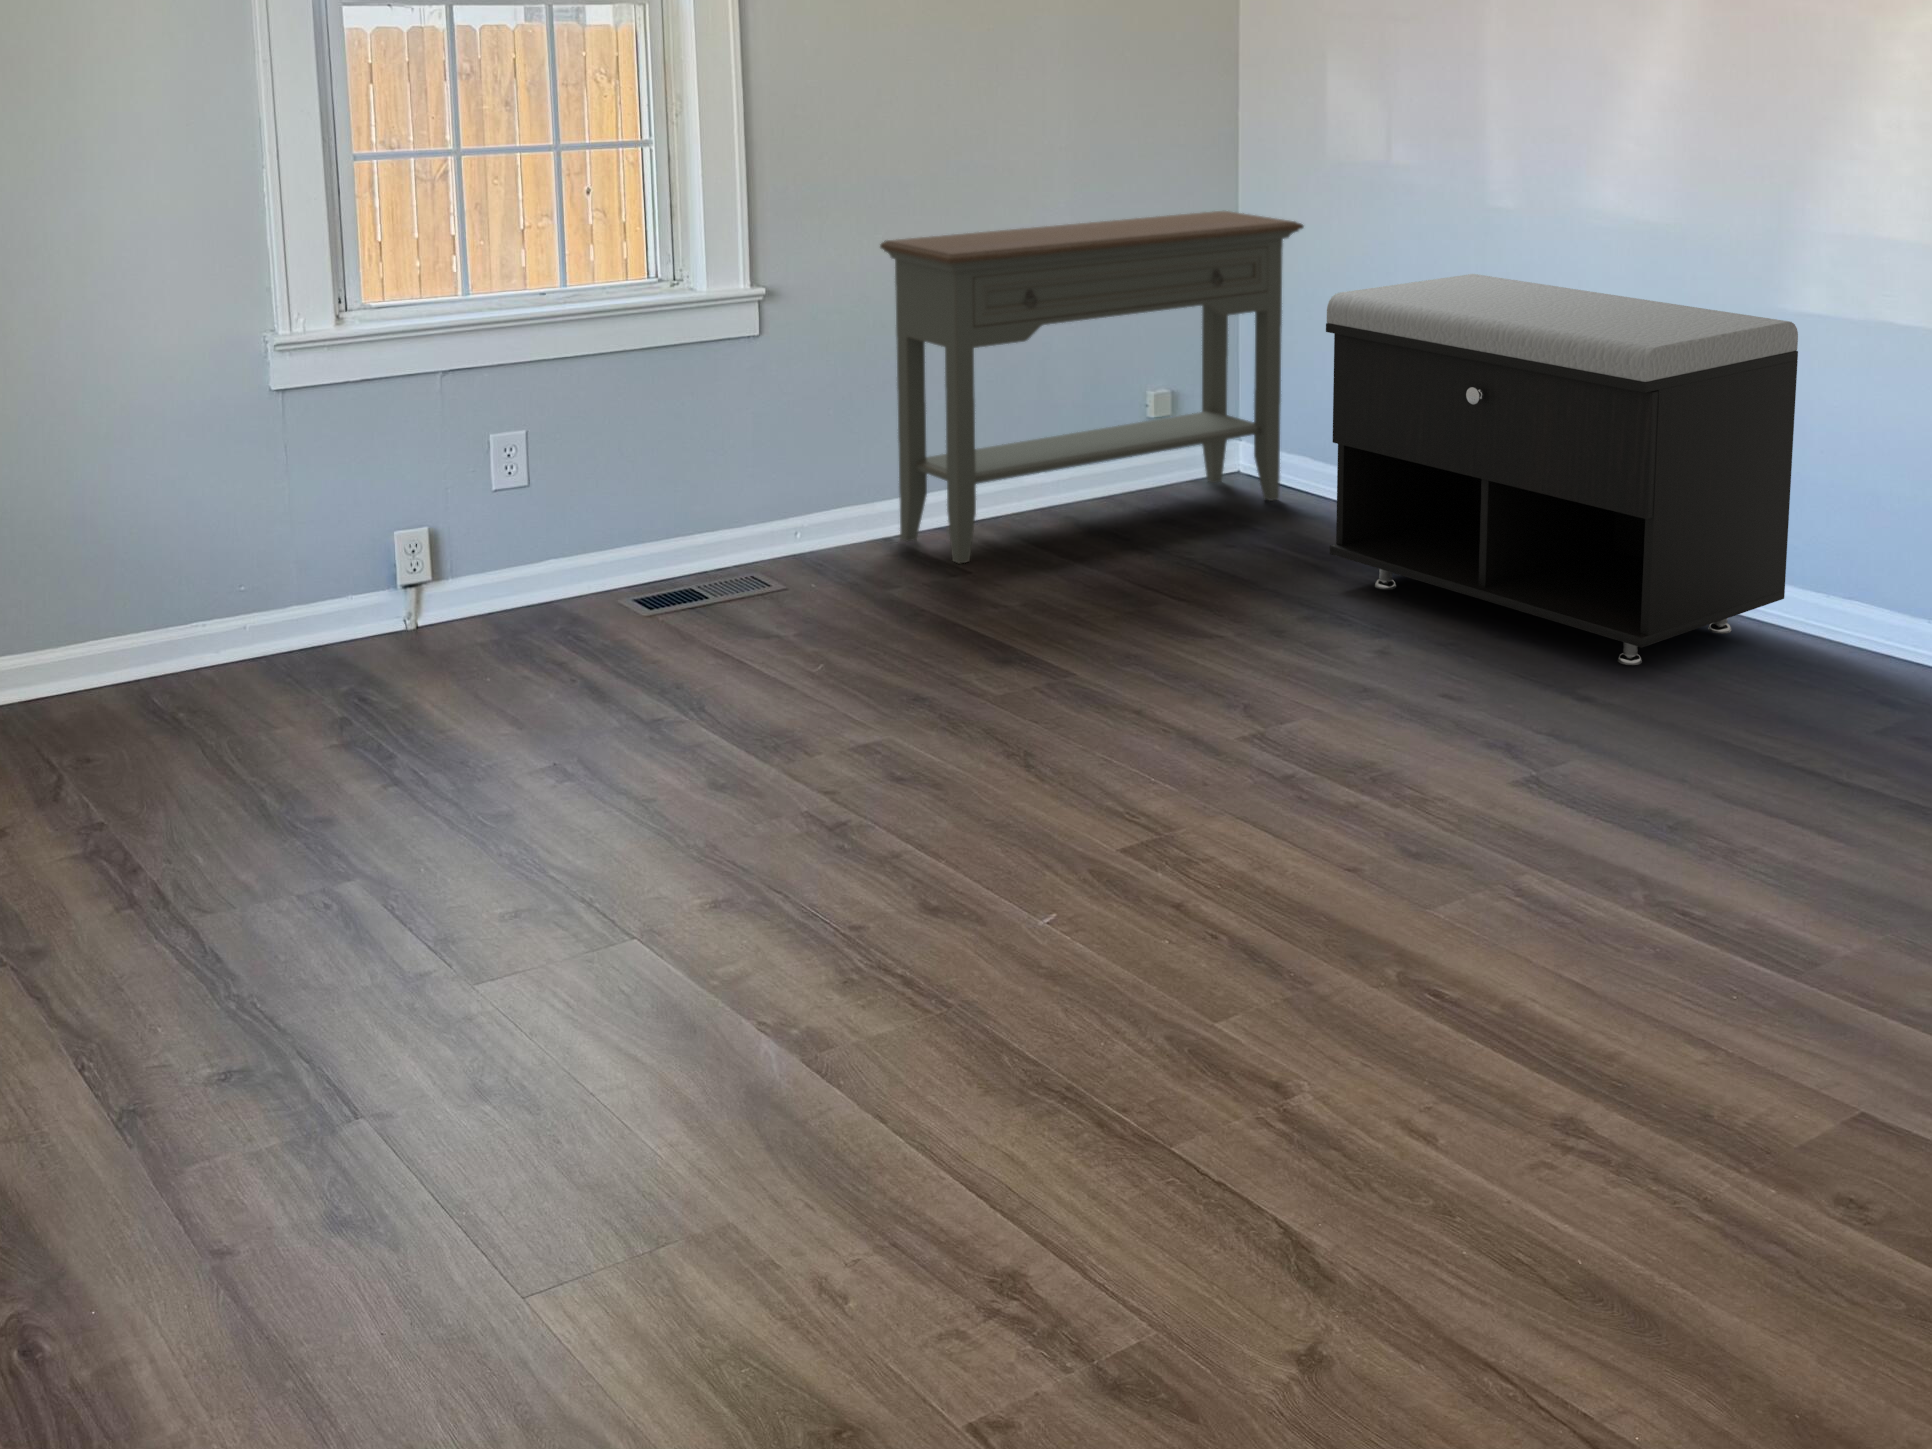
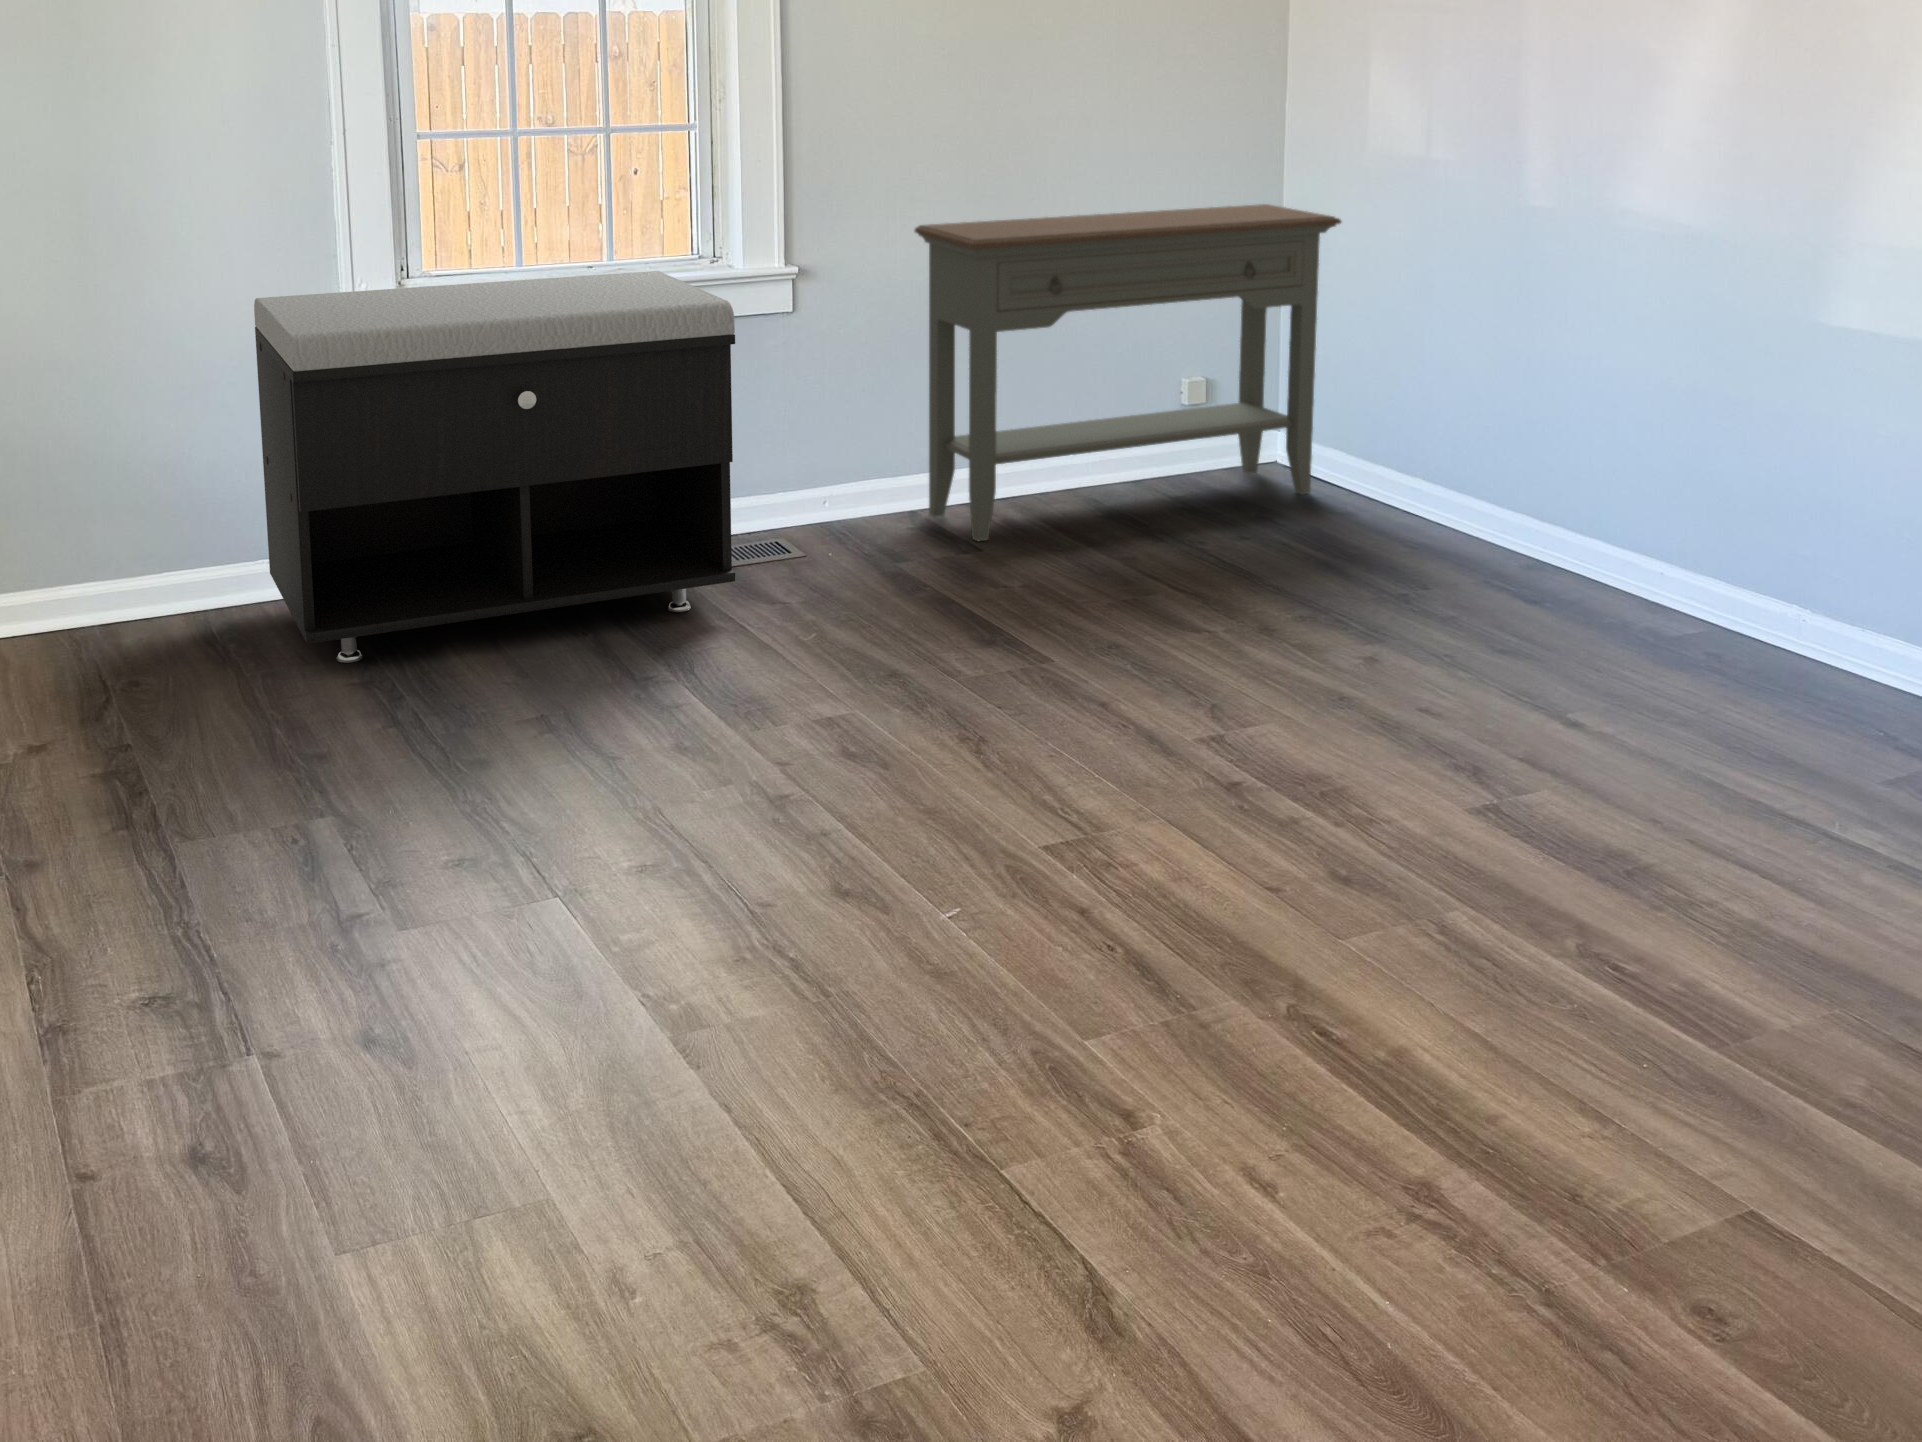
storage bench: present [1326,274,1798,665] -> present [254,271,735,663]

